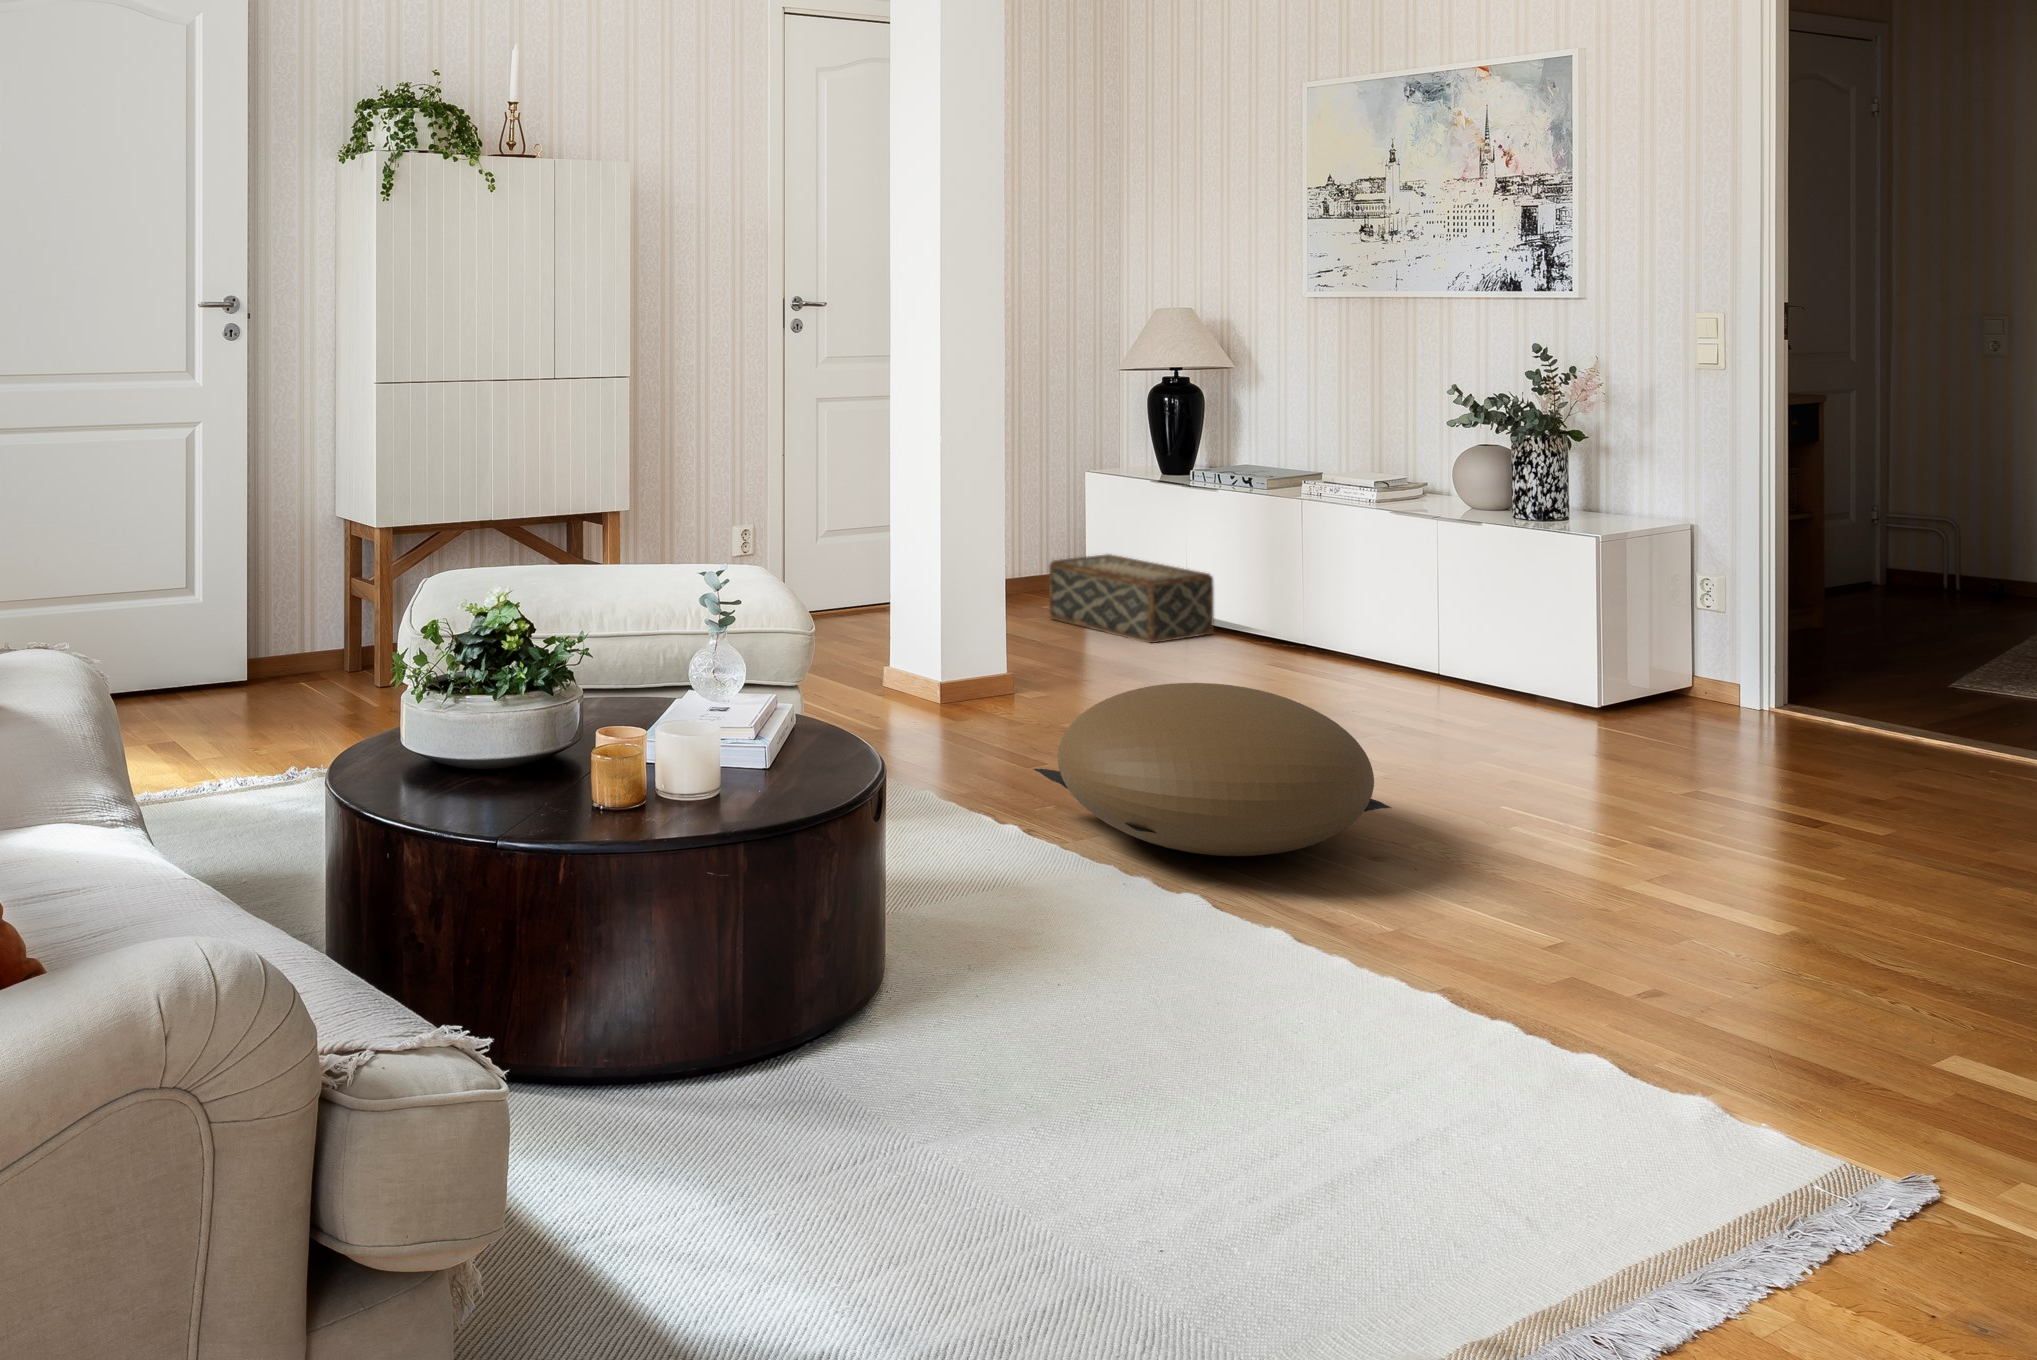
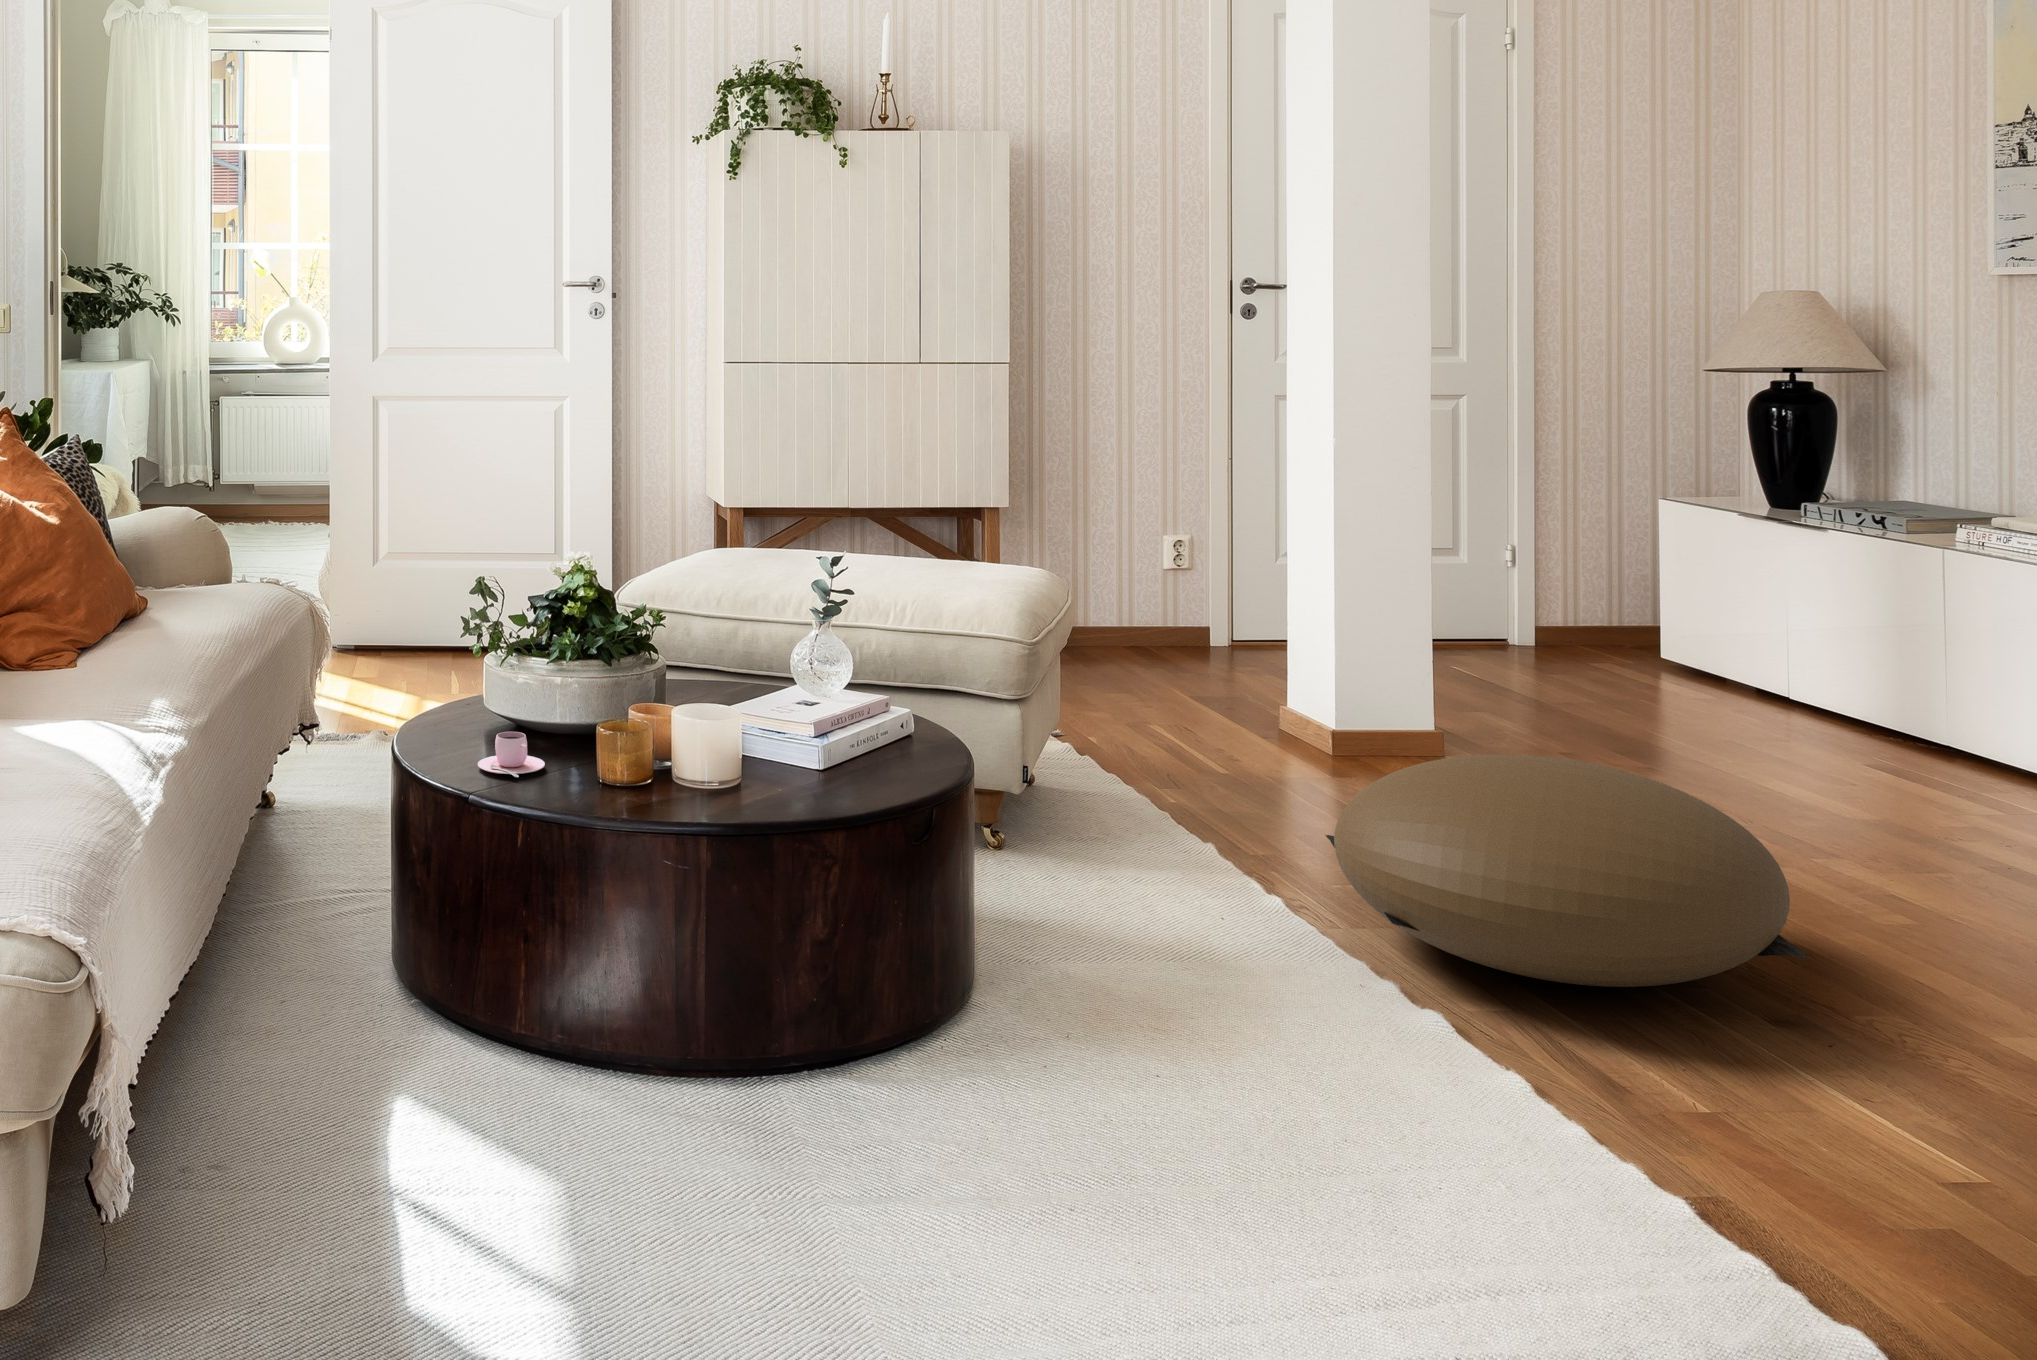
woven basket: present [1049,554,1214,643] -> none [1580,603,1813,719]
teacup: none [466,725,534,816] -> present [478,732,545,777]

